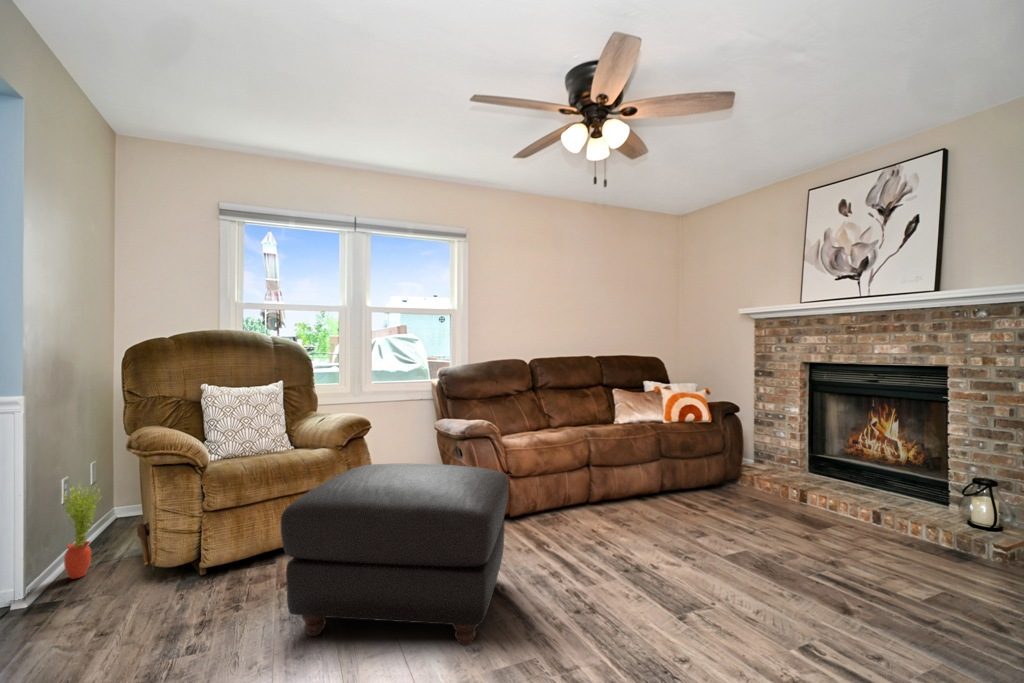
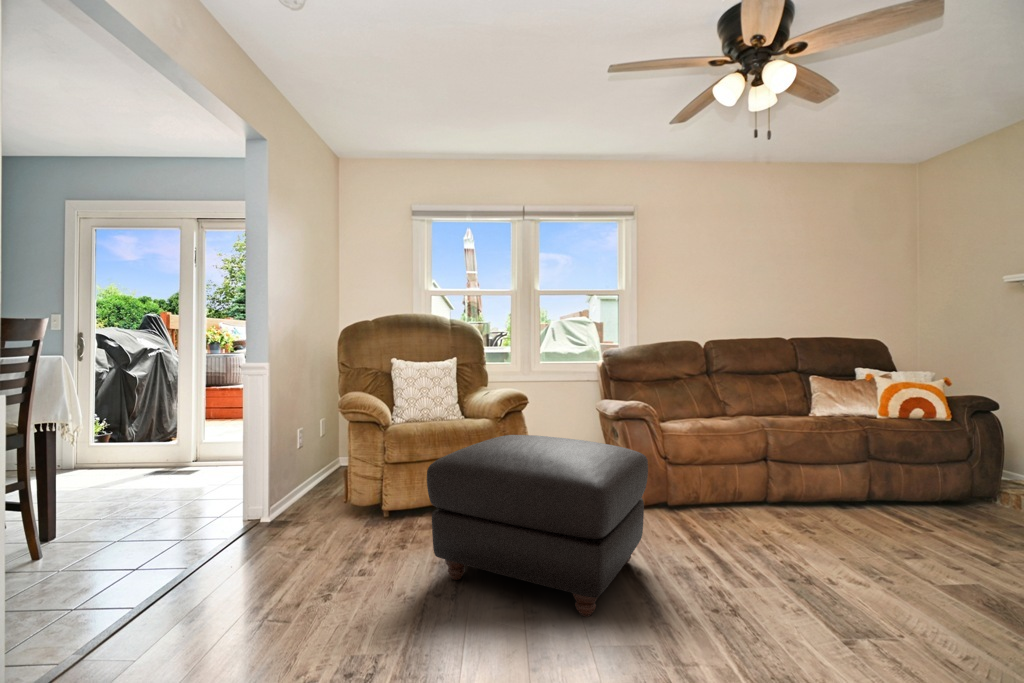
potted plant: present [63,485,101,579] -> none [295,433,322,506]

